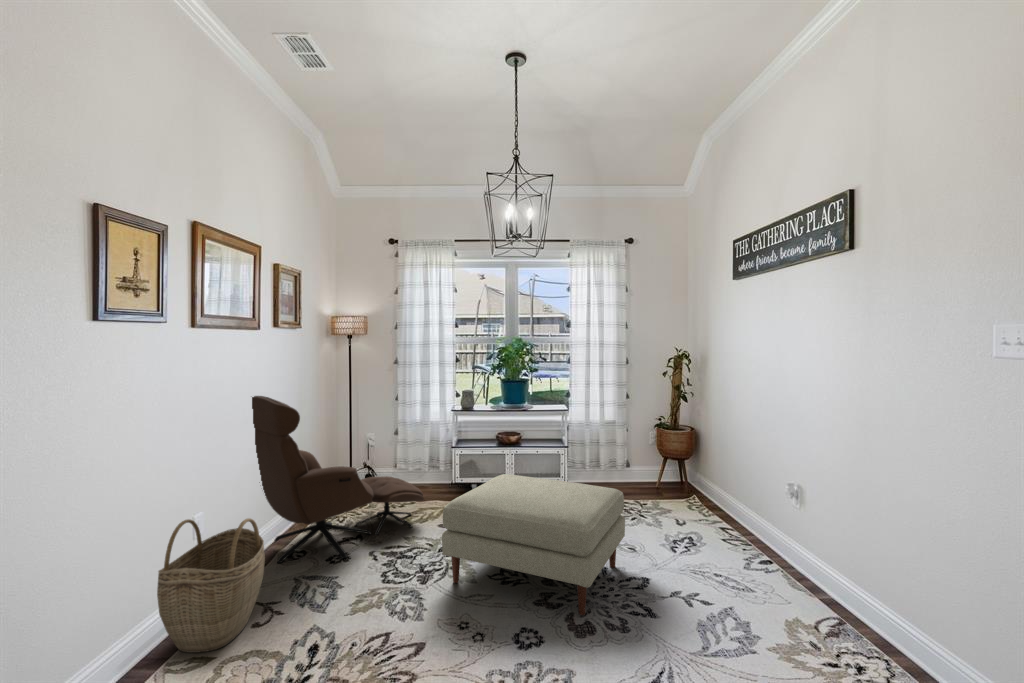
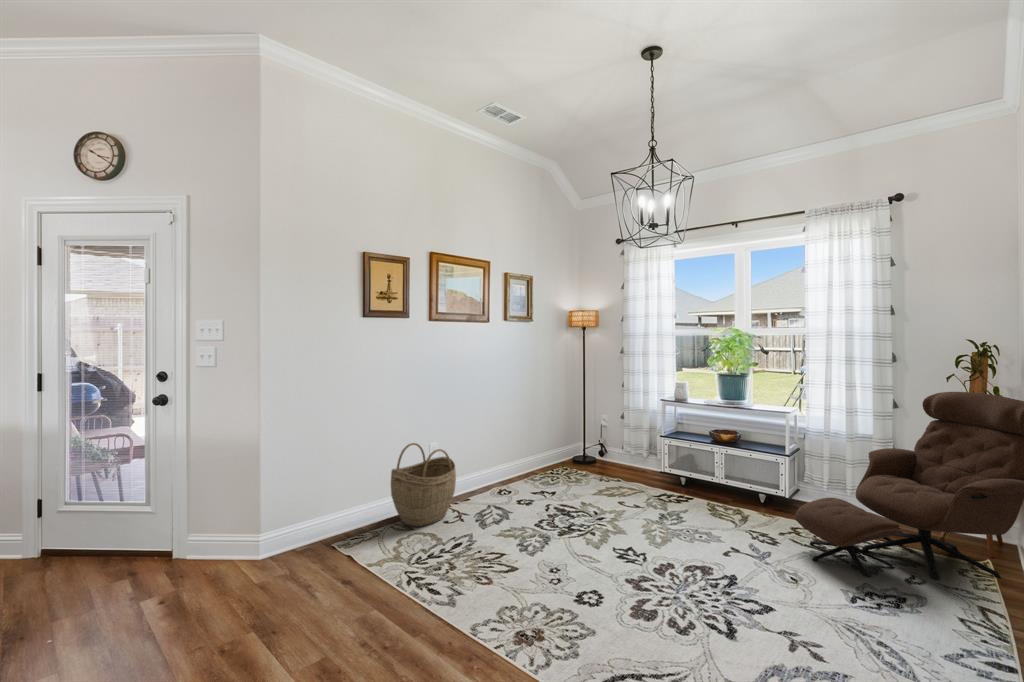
lounge chair: present [252,396,424,563] -> present [795,392,1024,580]
ottoman: present [442,474,625,615] -> none [573,463,764,603]

